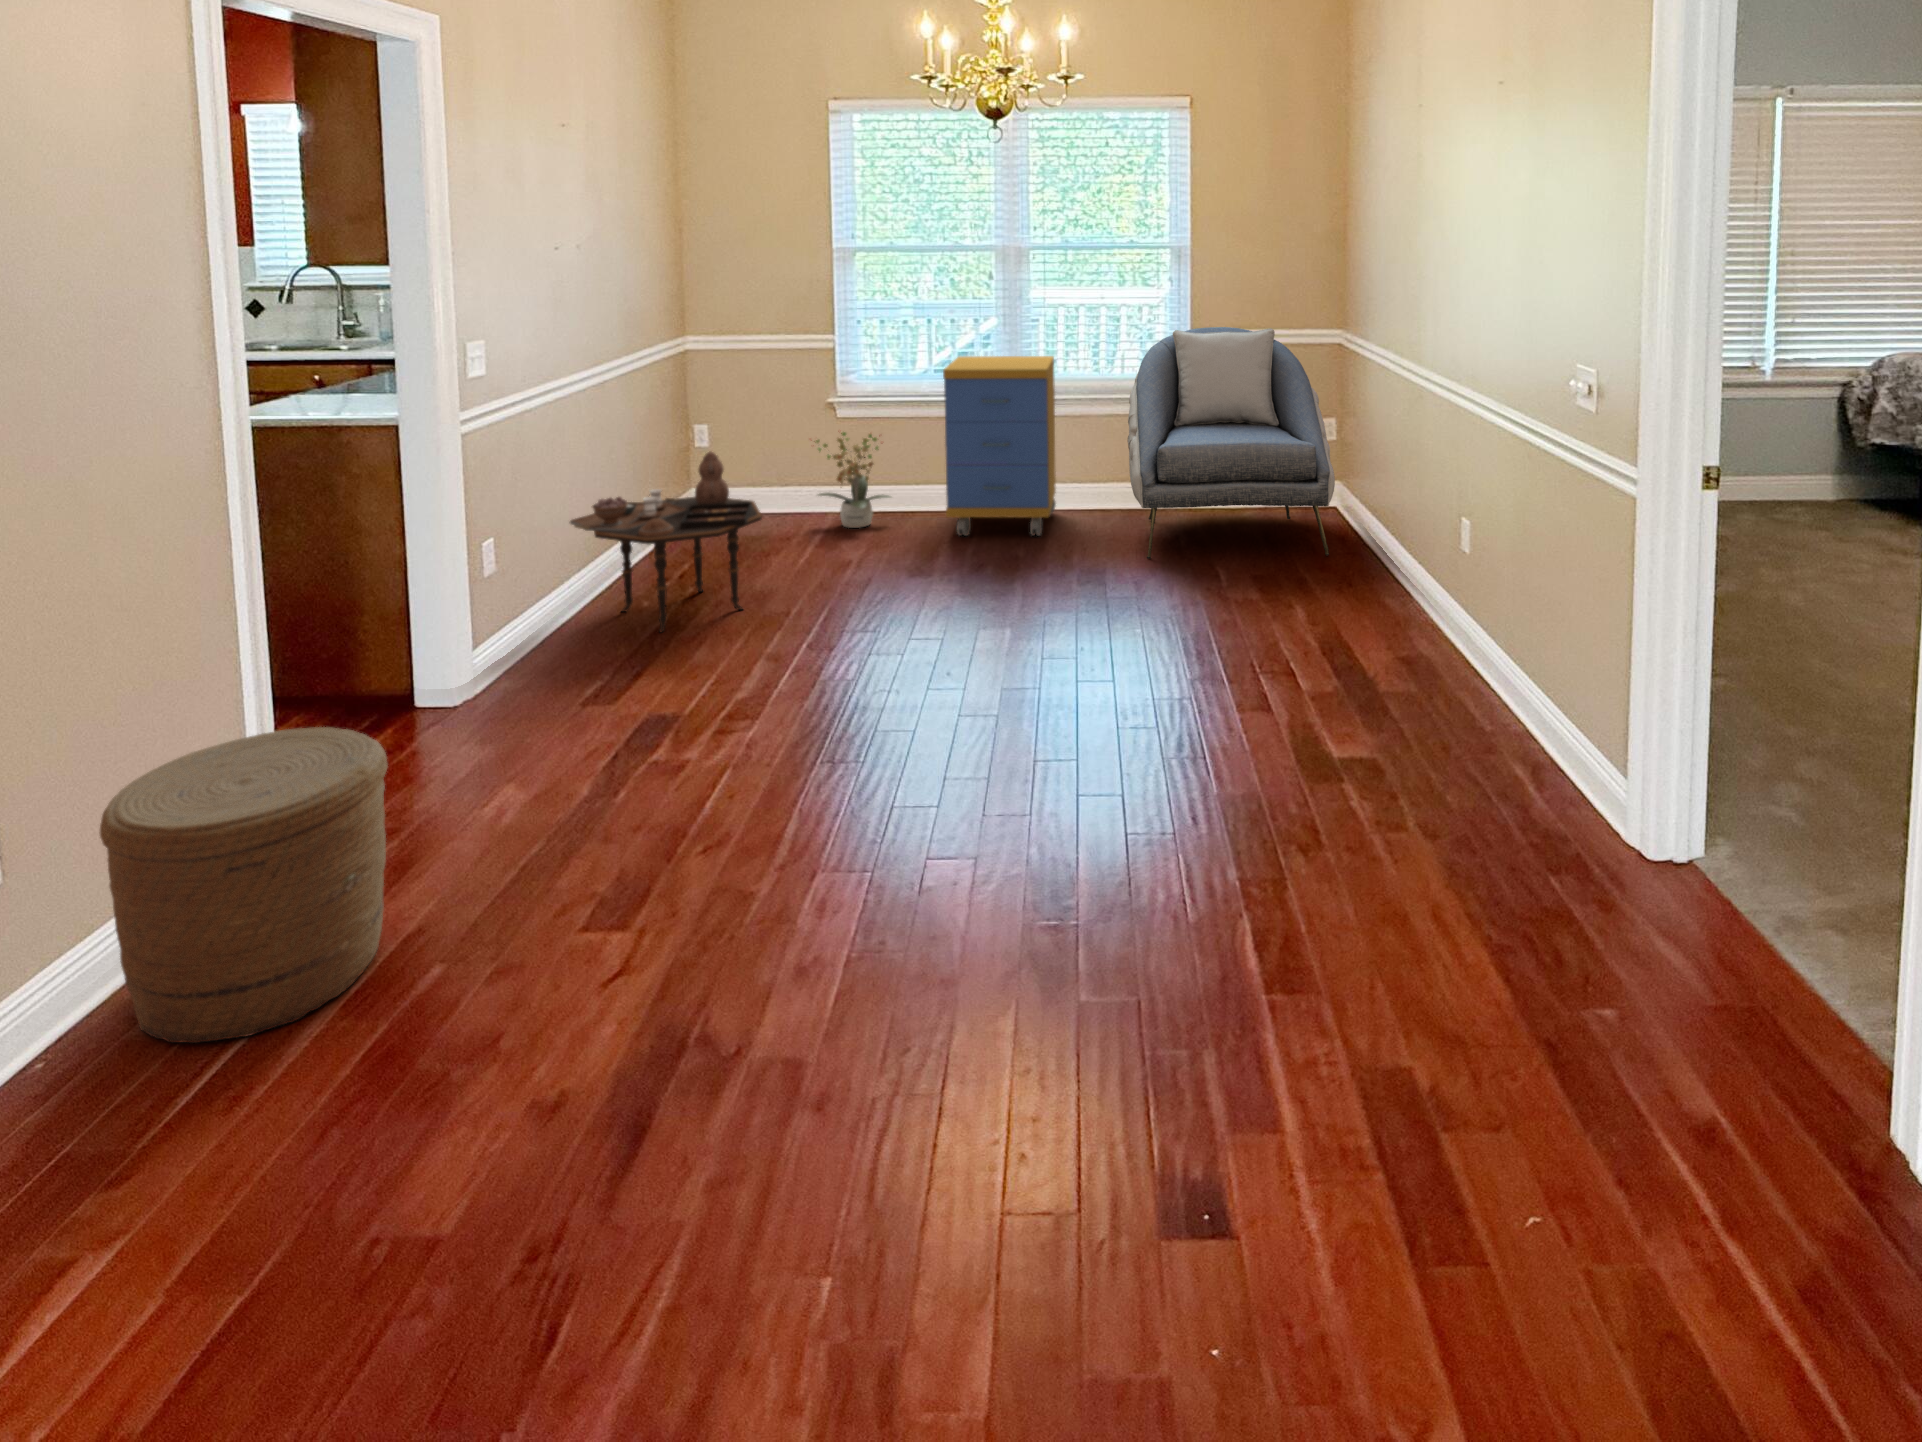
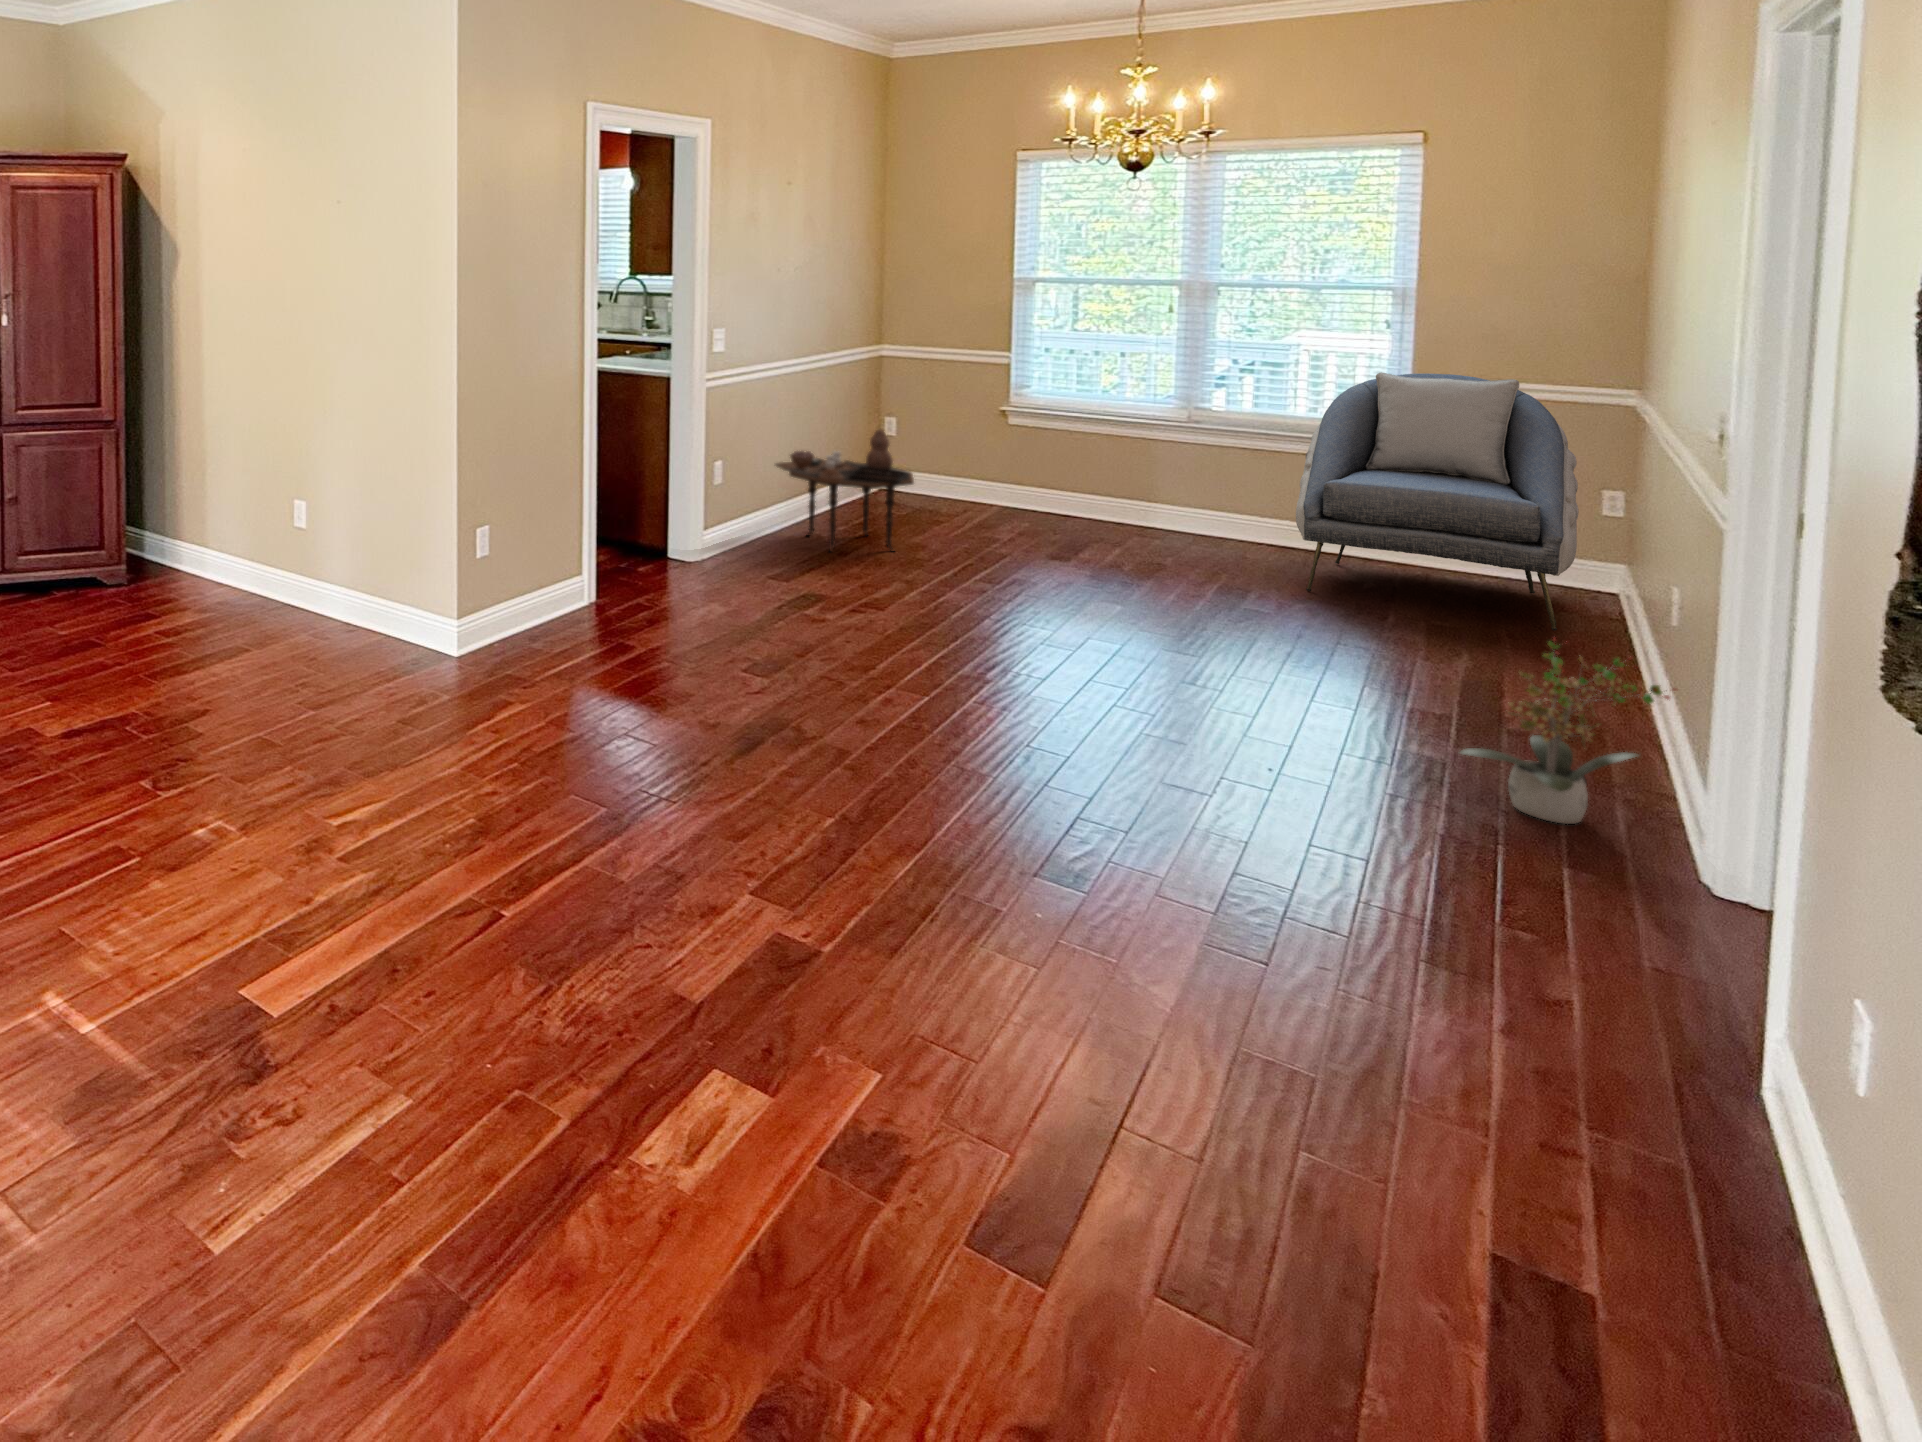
storage cabinet: present [943,356,1056,536] -> none [1096,381,1234,554]
potted plant: present [811,432,890,528] -> present [1460,642,1676,824]
woven basket: present [100,727,388,1043] -> none [529,521,650,661]

